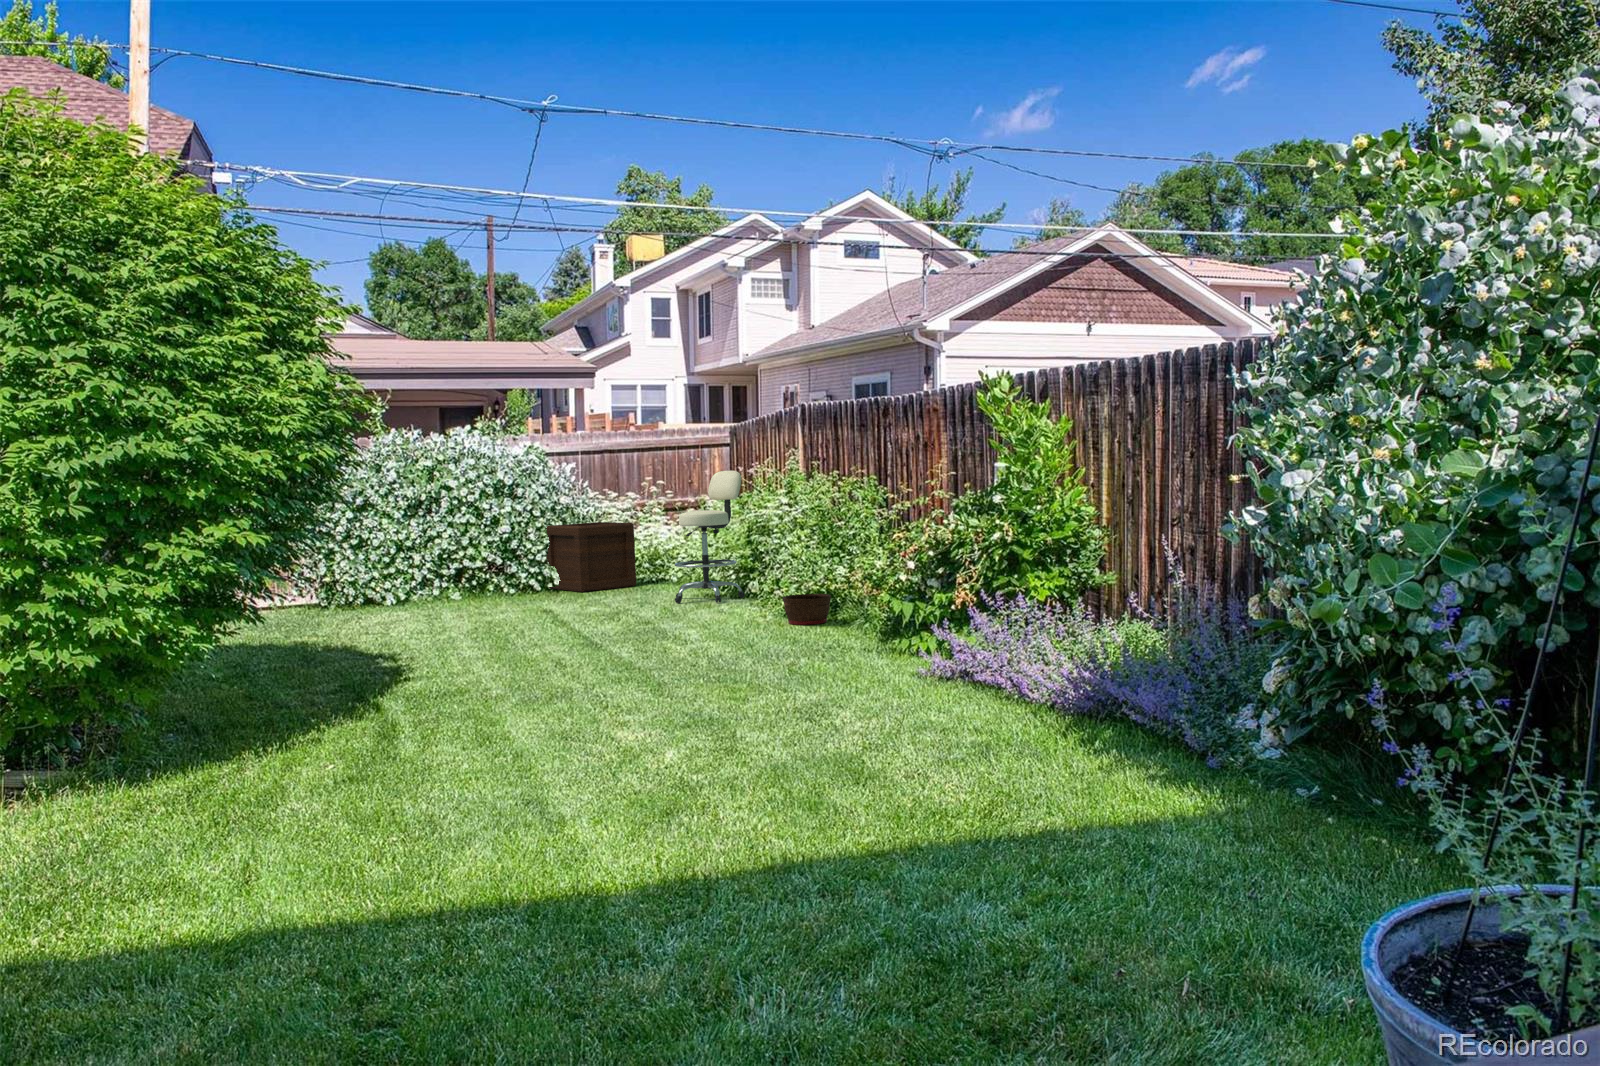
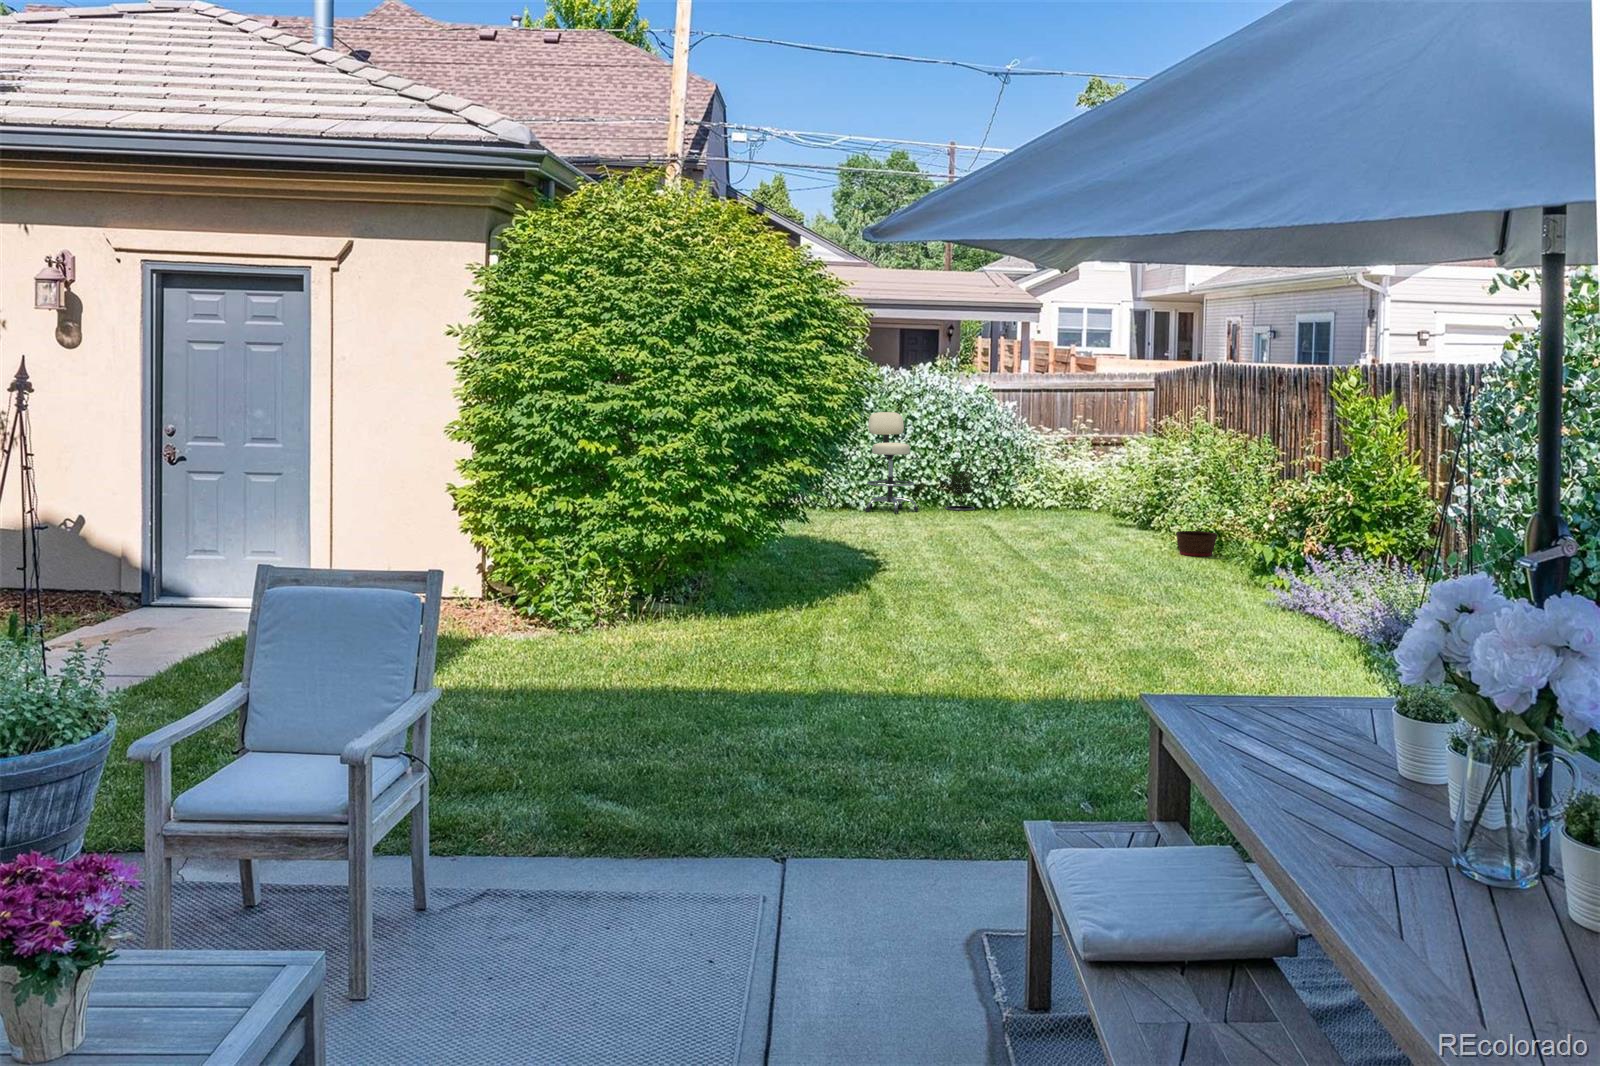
stool: present [675,471,745,603] -> present [865,412,919,514]
wooden crate: present [546,522,636,592] -> none [987,454,1063,512]
potted tree: none [492,529,533,596] -> present [945,457,975,510]

